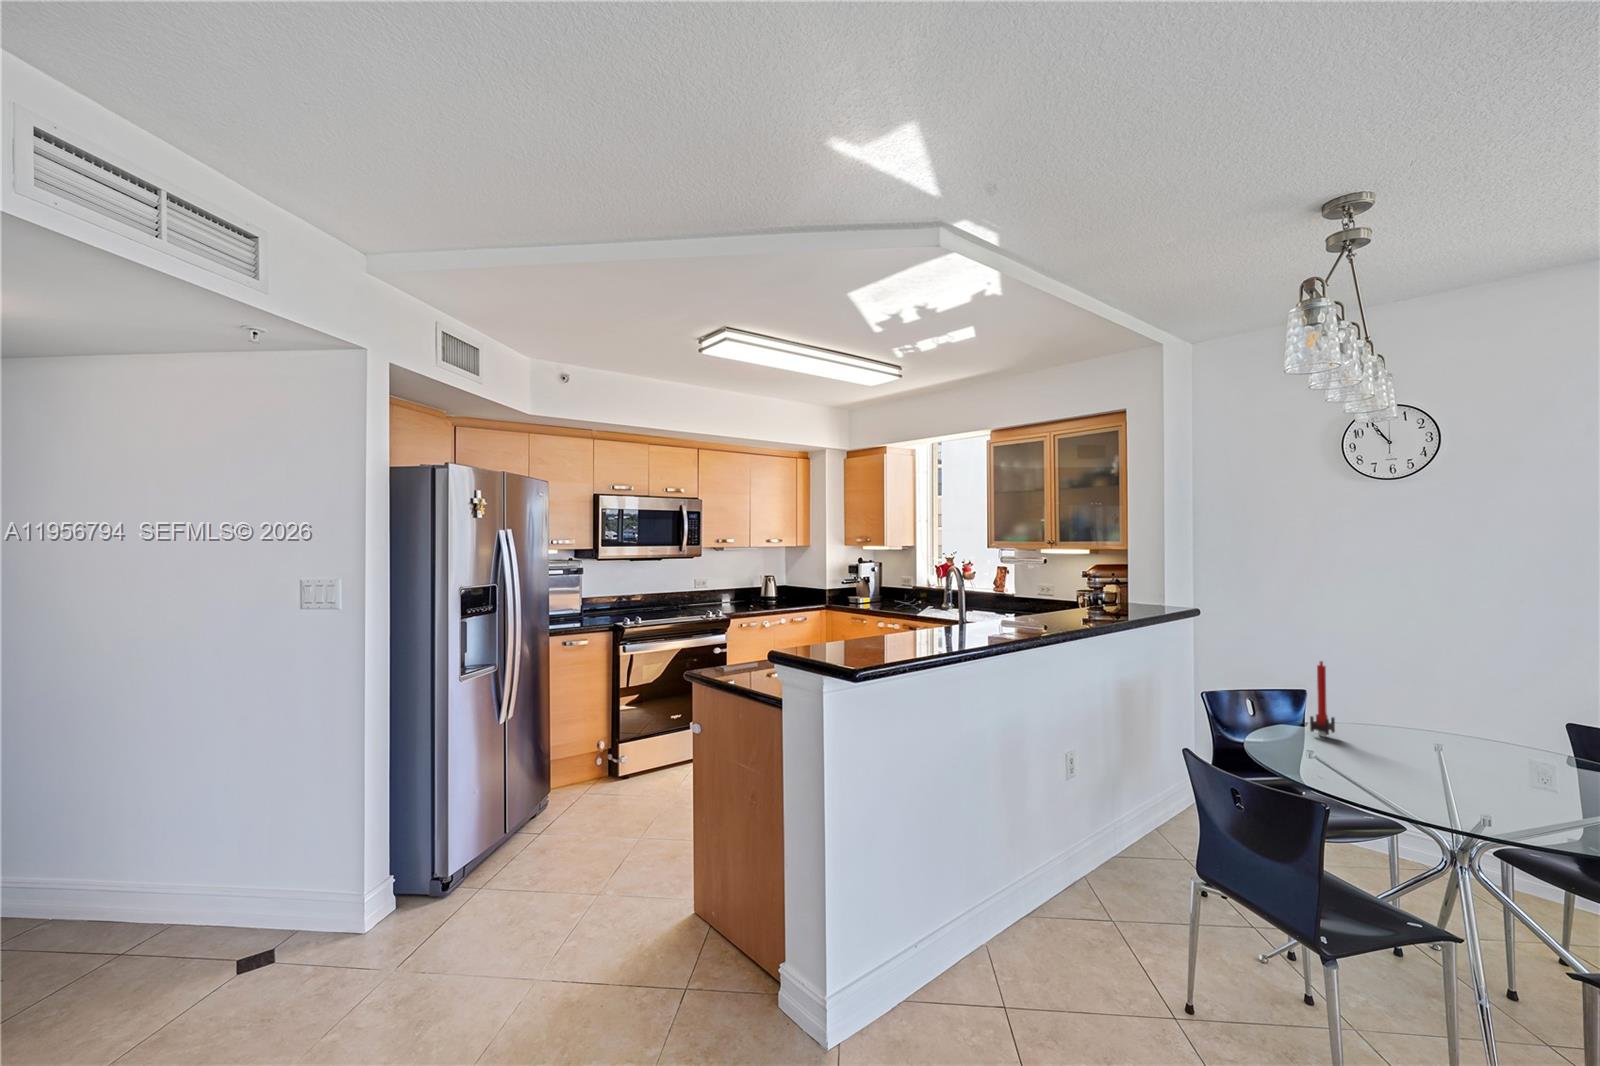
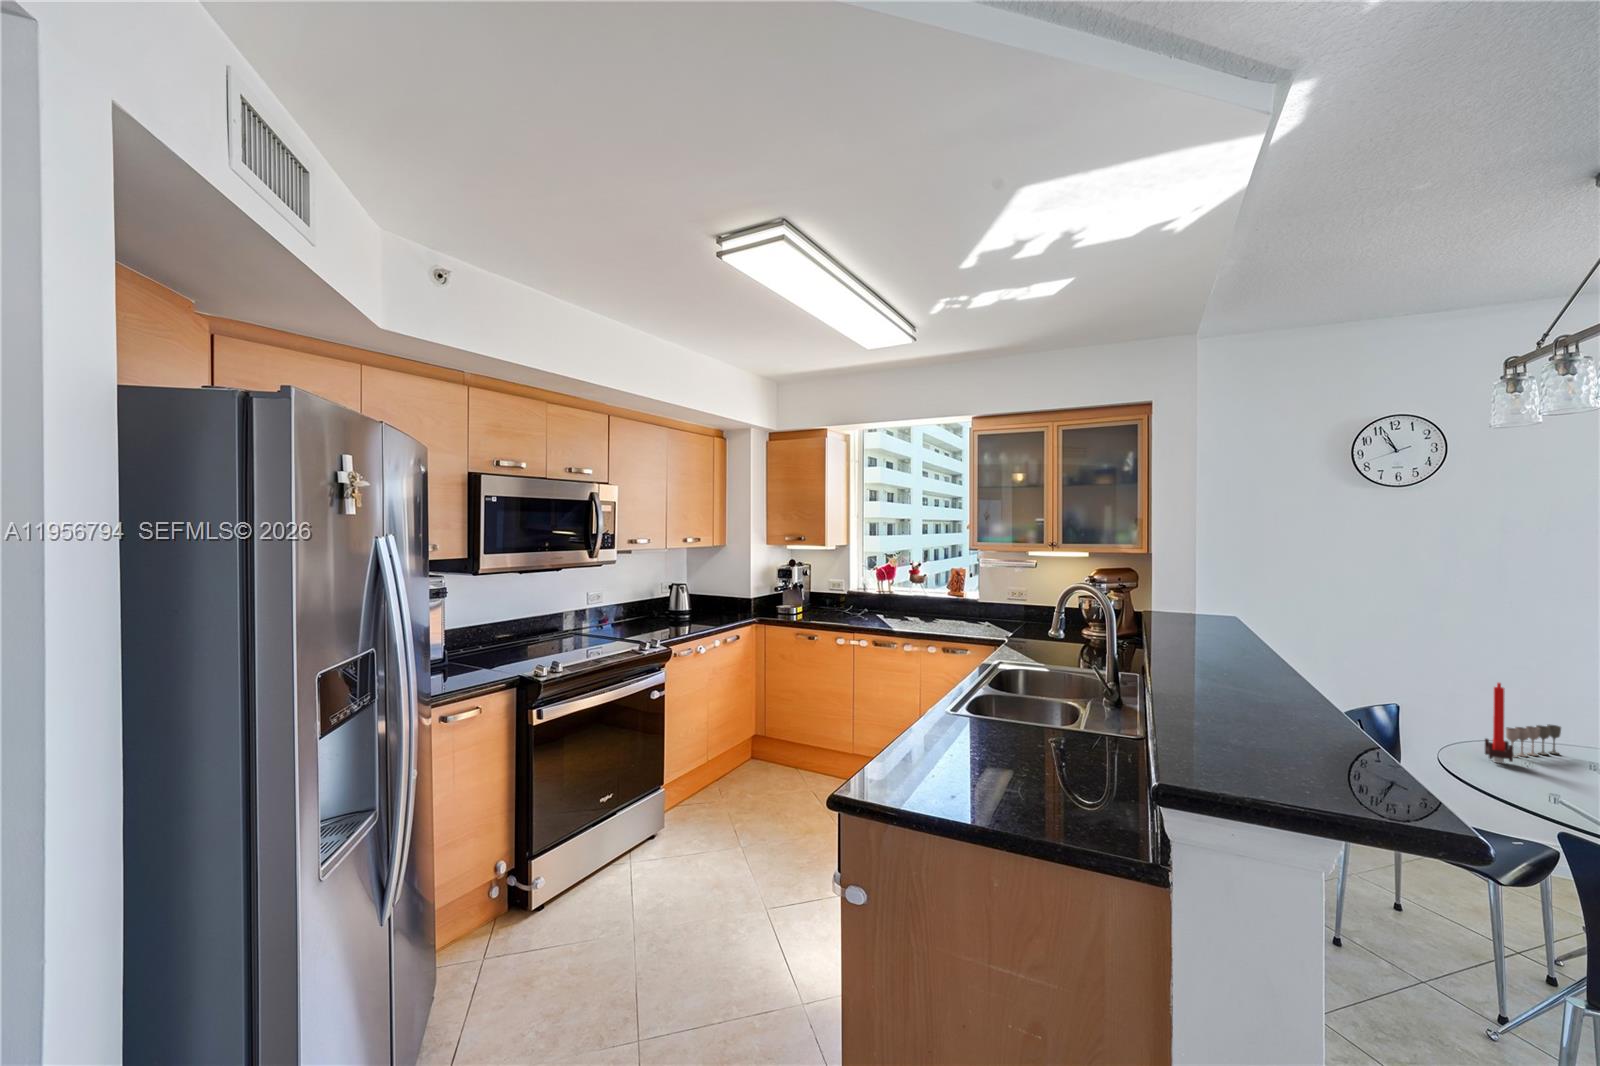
wine glass: none [1349,708,1421,740] -> present [1506,724,1561,758]

